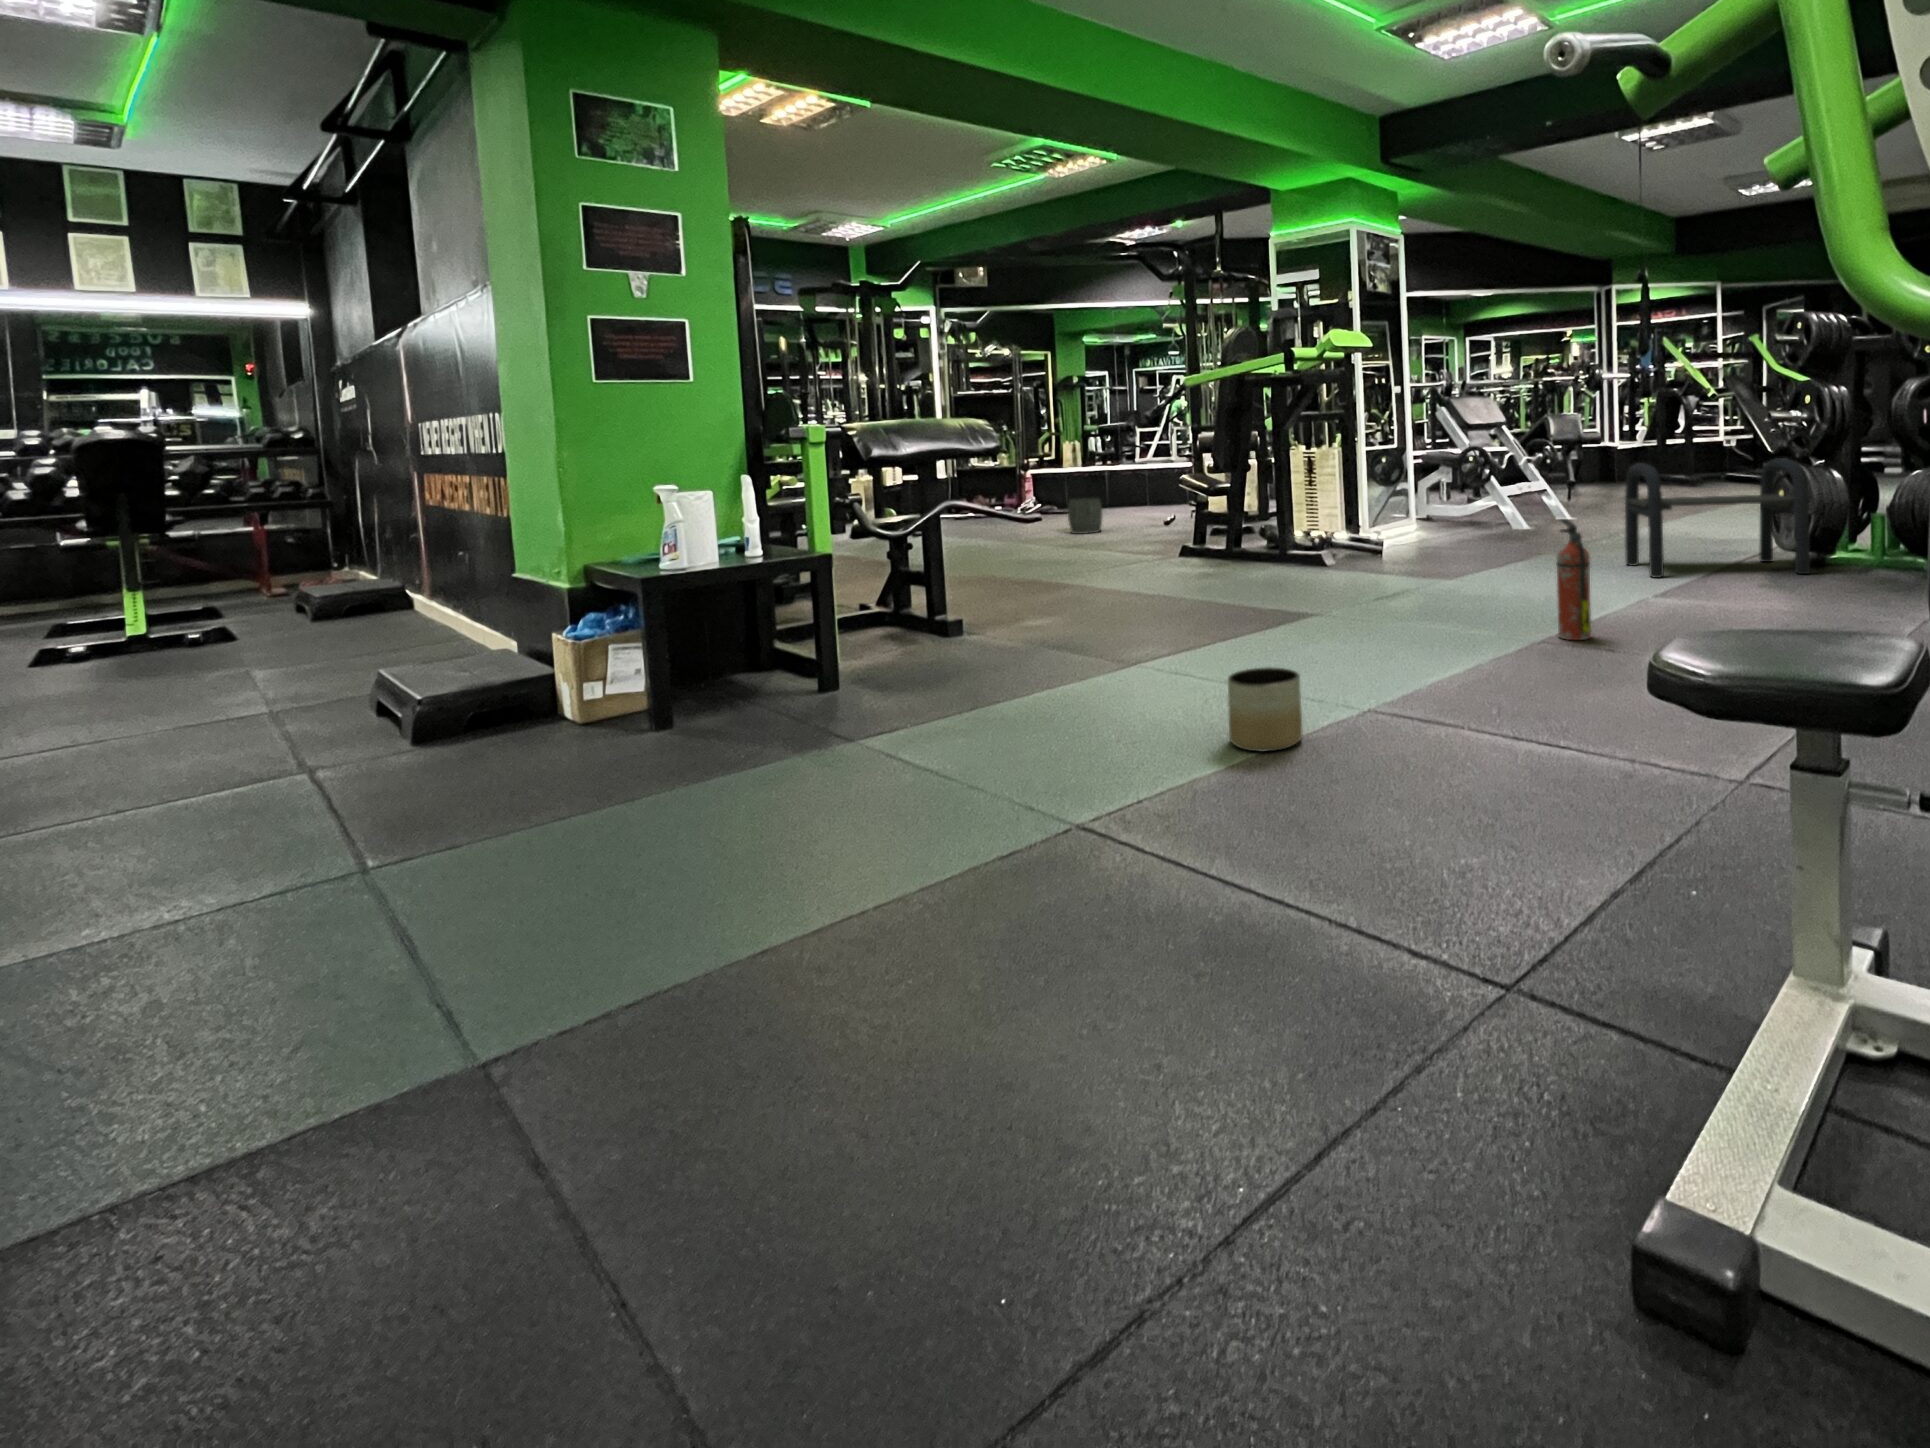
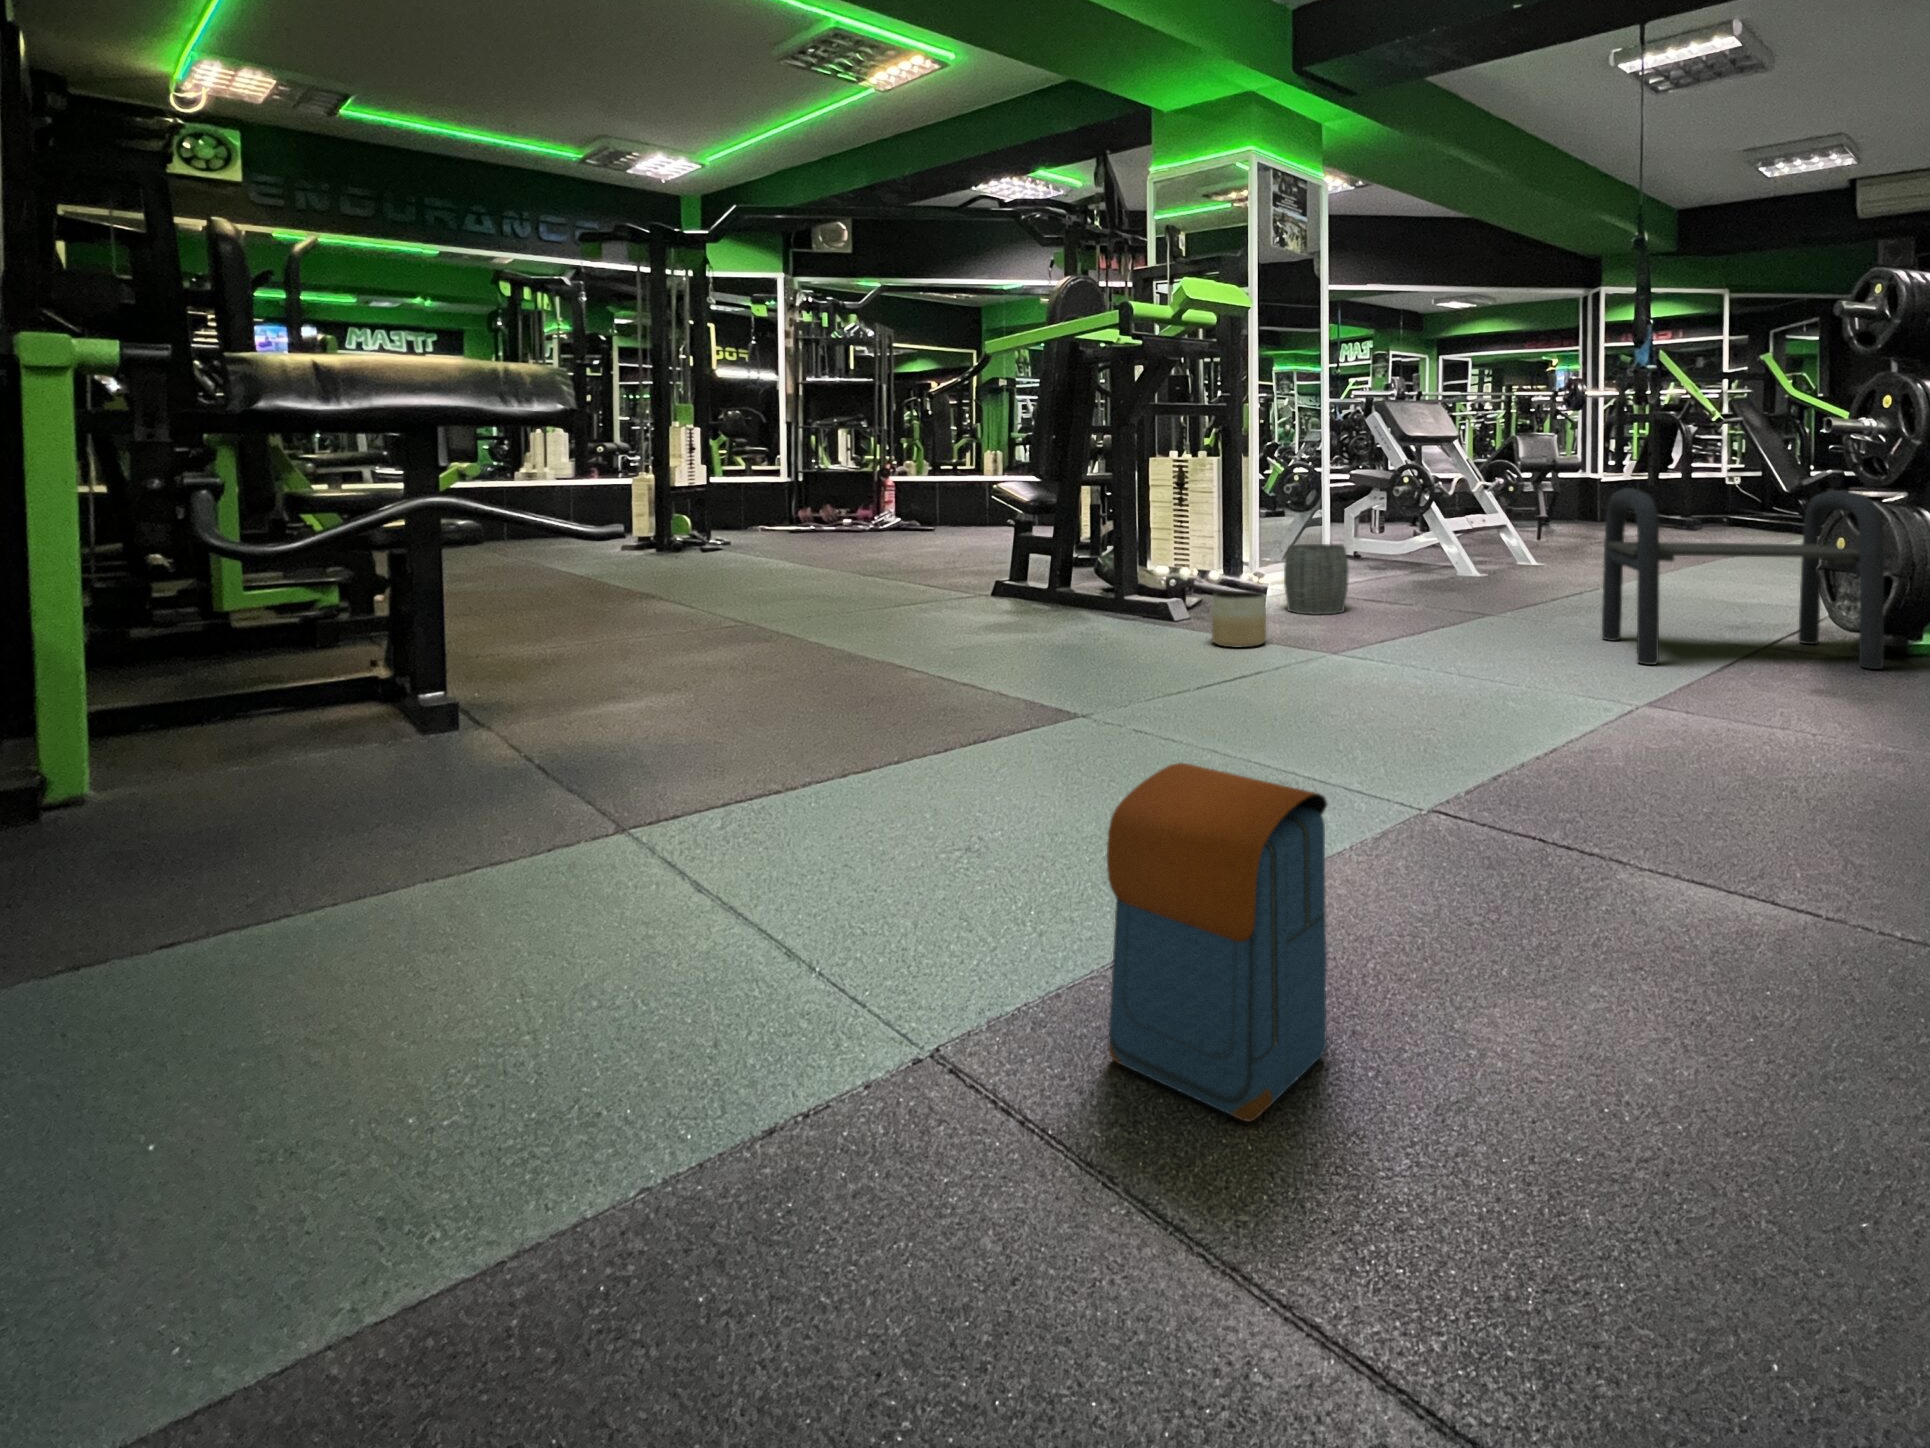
woven basket: present [1068,498,1103,534] -> present [1284,544,1348,615]
fire extinguisher: present [1556,519,1591,640] -> none [1464,571,1528,805]
backpack: none [1444,598,1530,718] -> present [1107,763,1327,1122]
planter: present [1228,667,1303,752] -> present [1212,591,1266,648]

